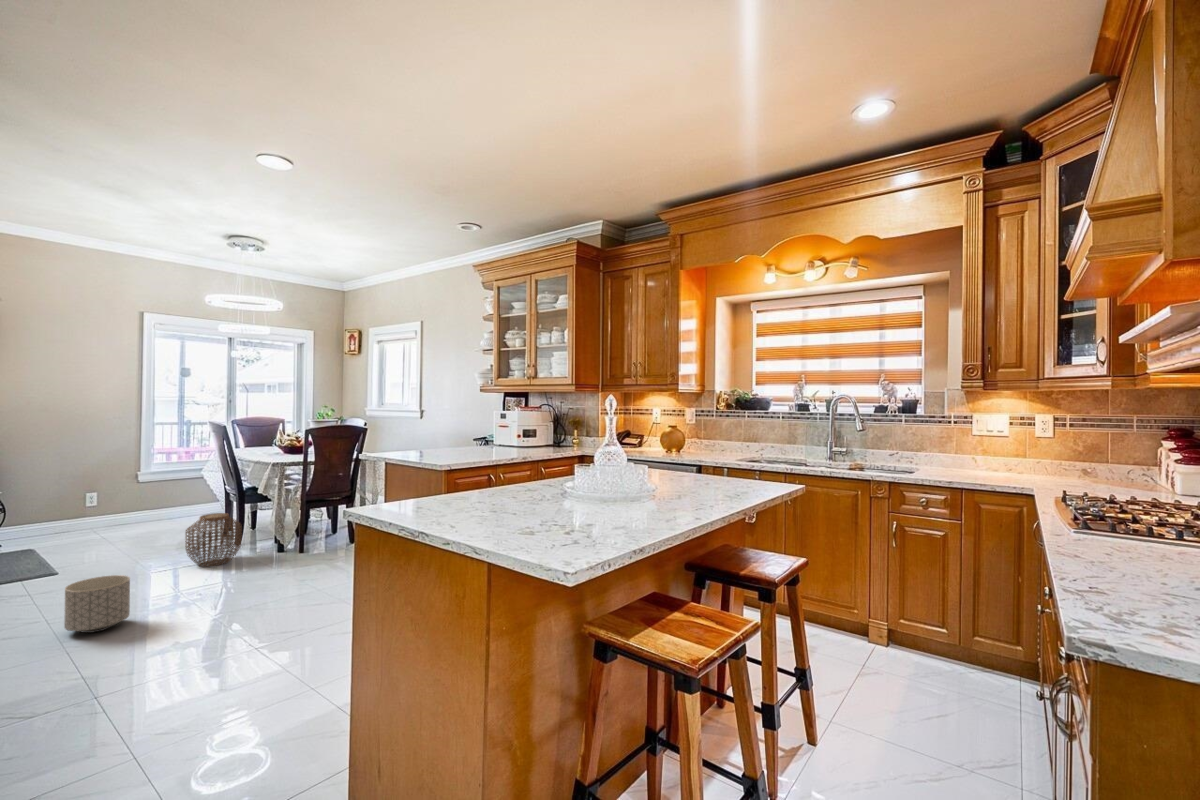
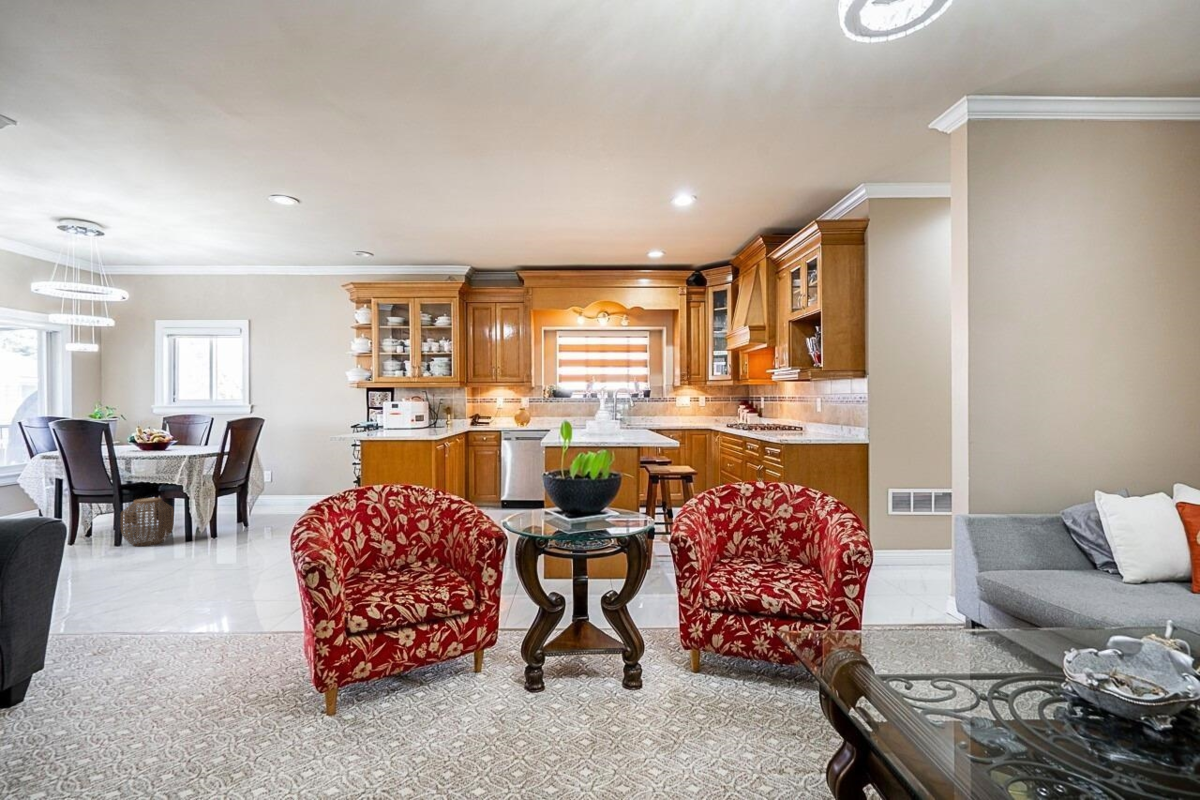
planter: present [64,575,130,633] -> none [168,530,214,572]

